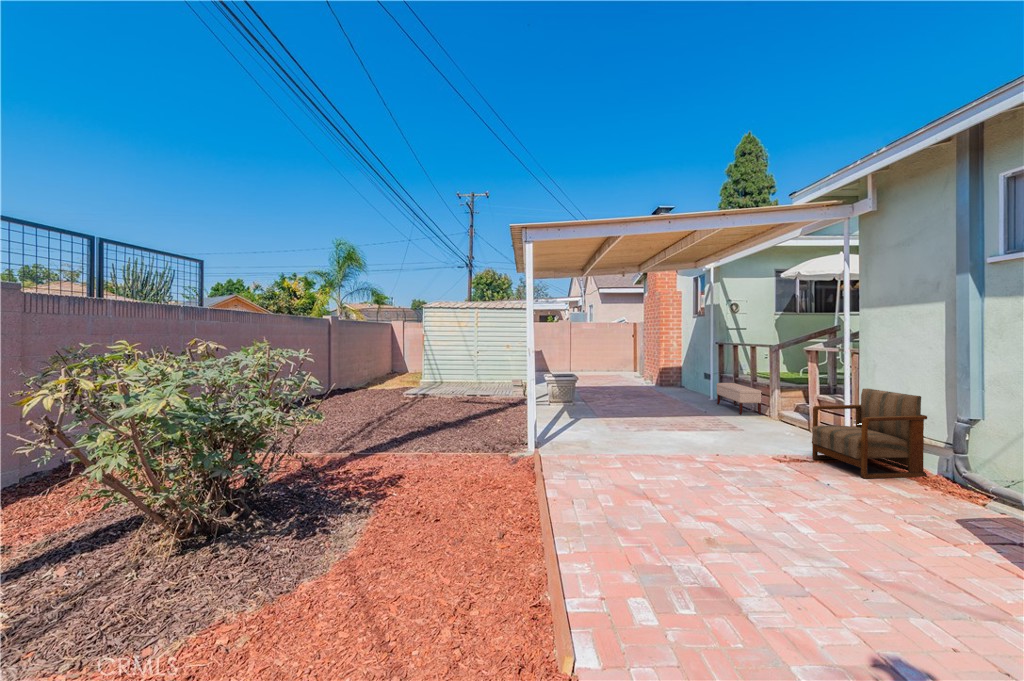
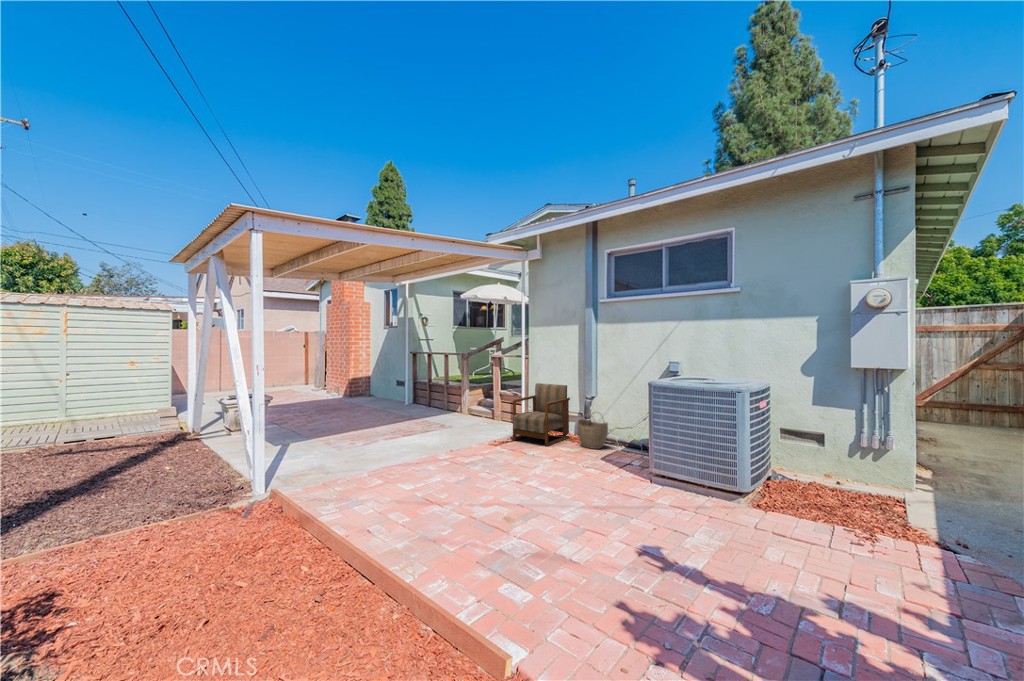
bench: present [717,383,762,415] -> none [417,389,457,416]
woven basket: none [928,445,1004,507] -> present [577,413,608,449]

